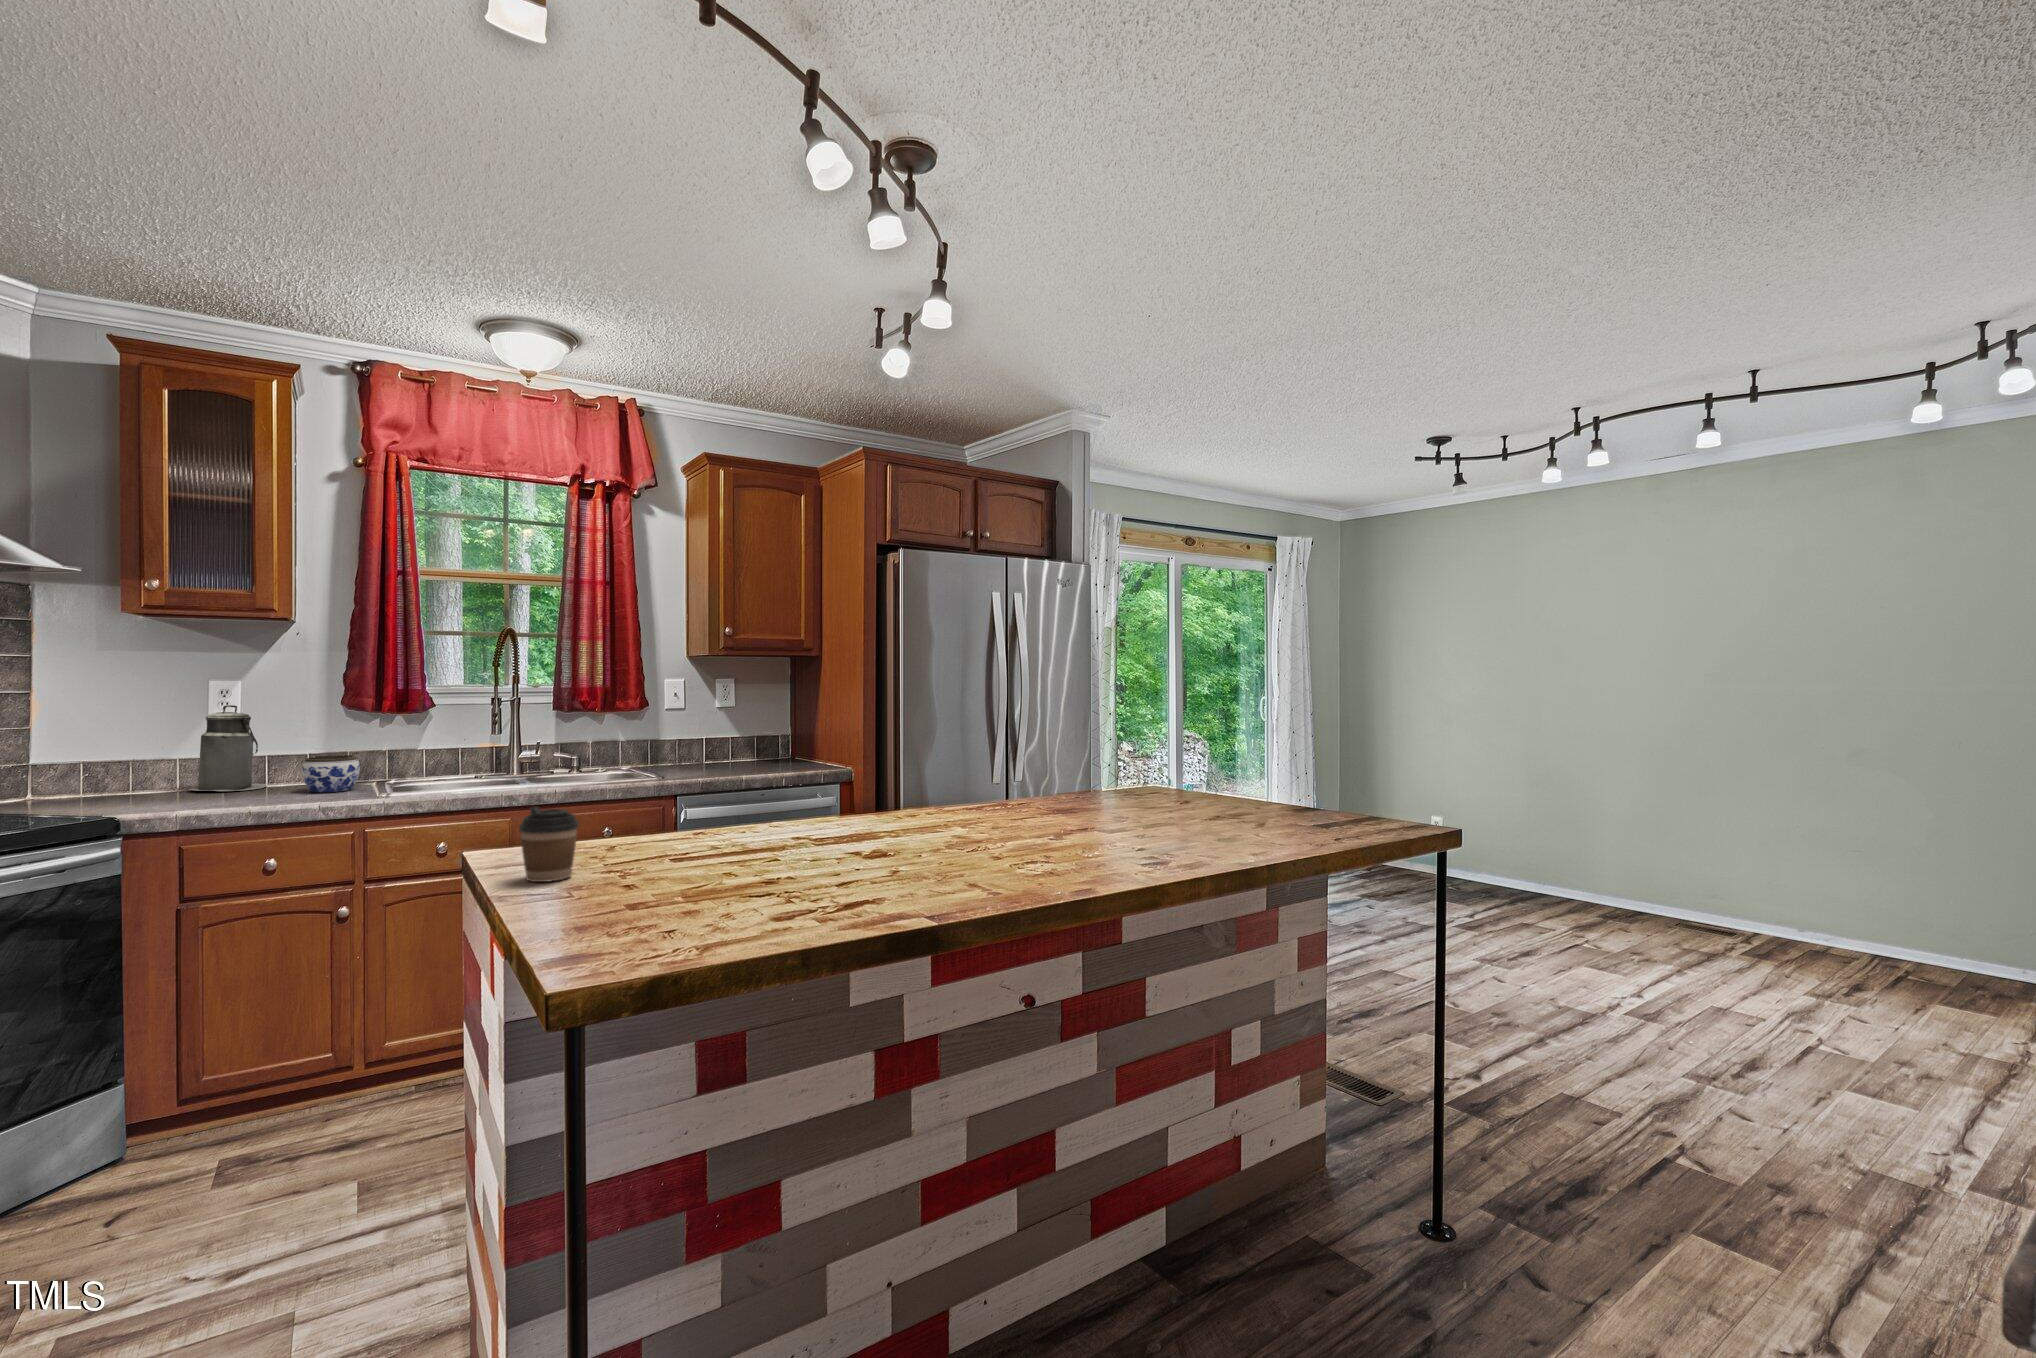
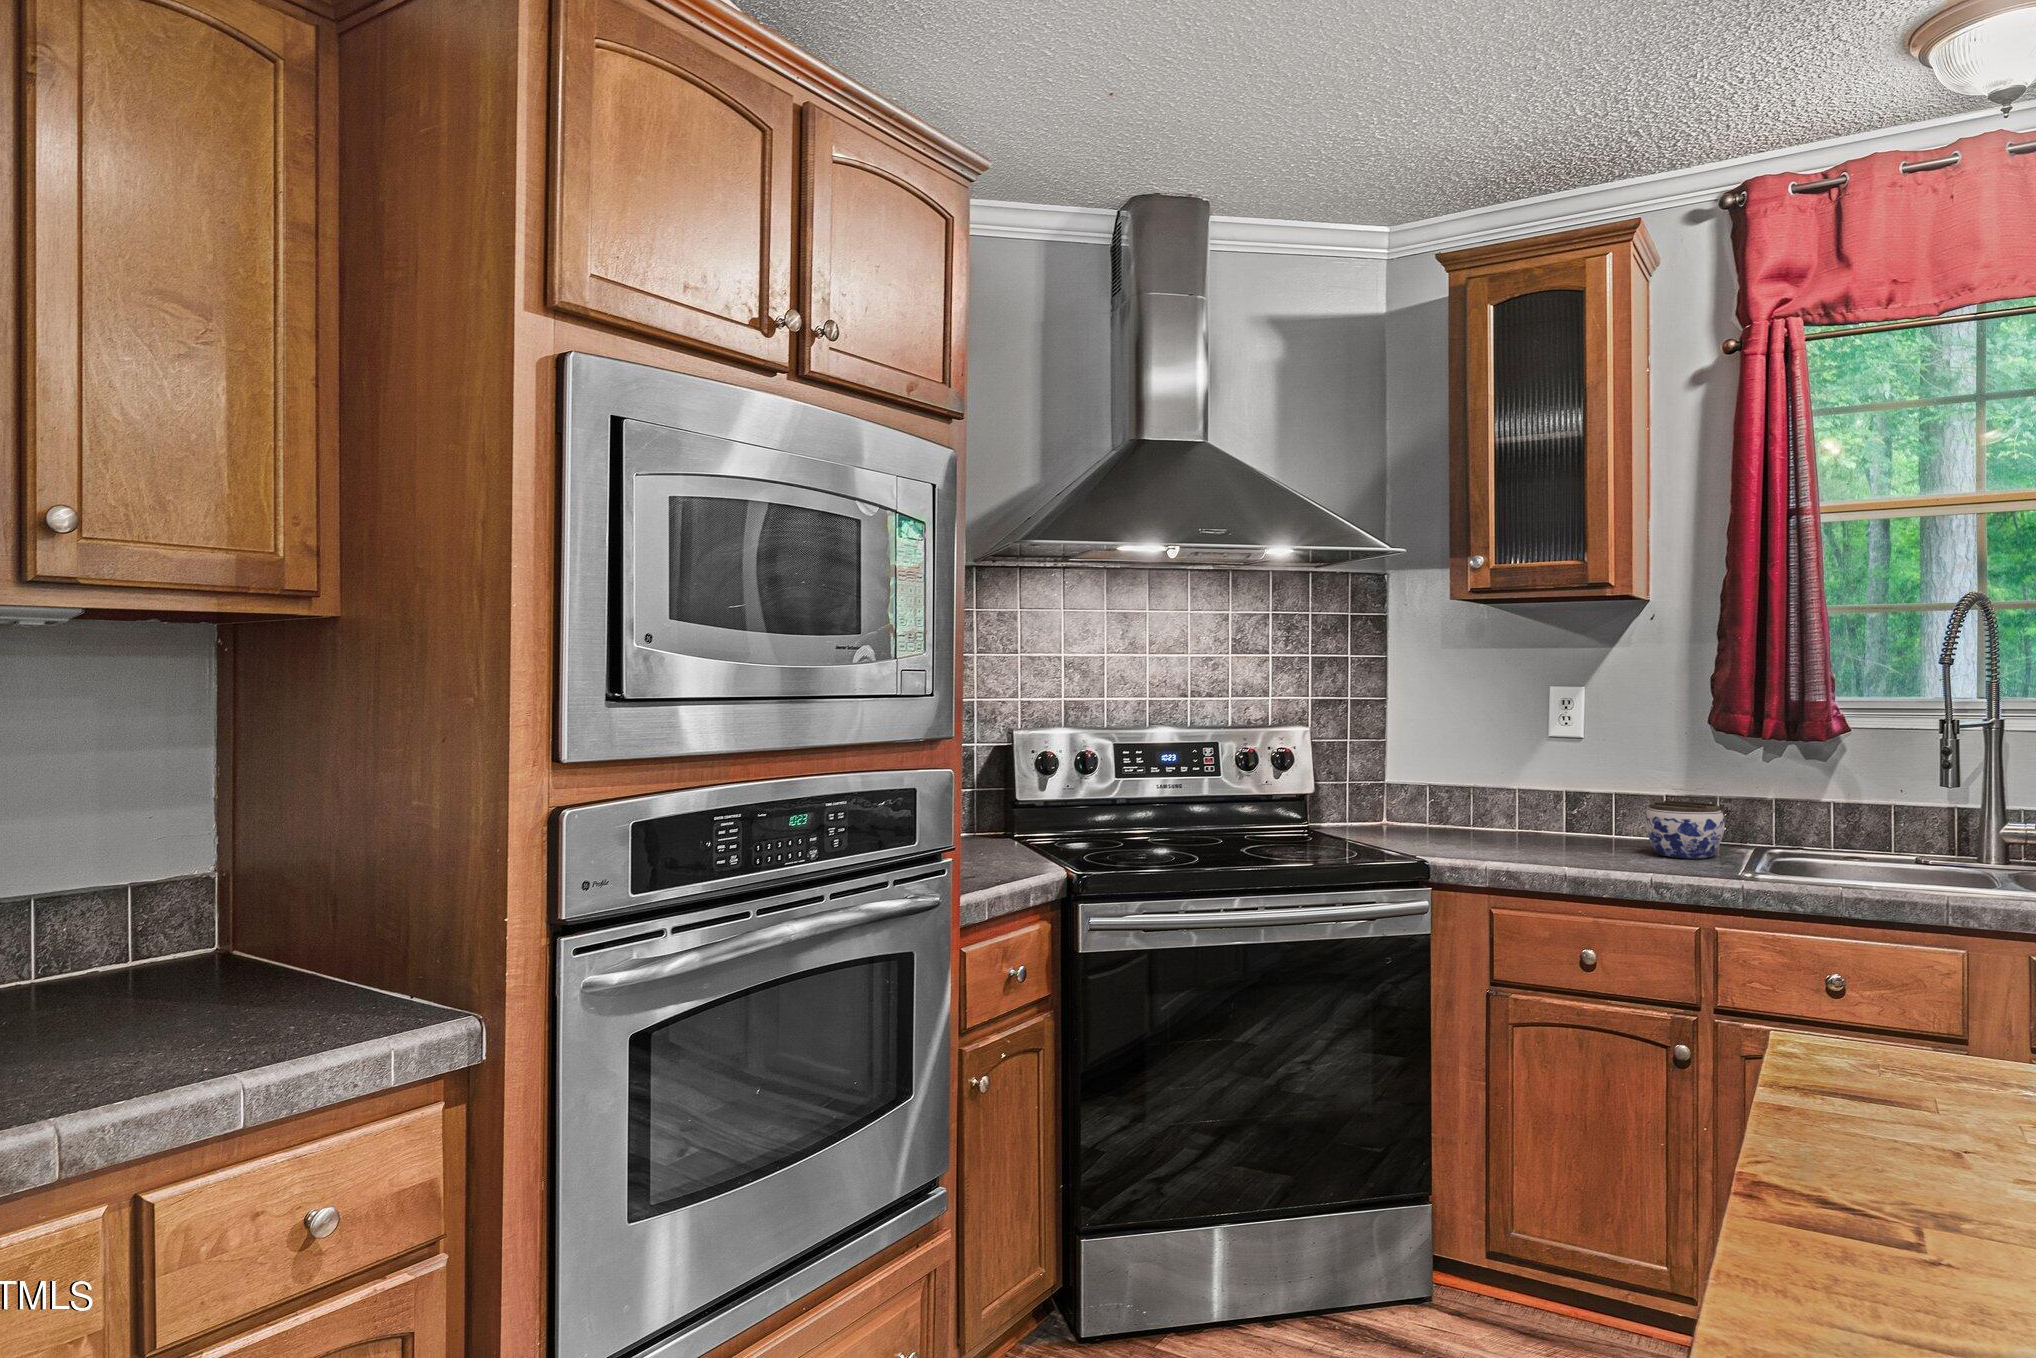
canister: present [190,705,267,791] -> none [1524,720,1613,840]
coffee cup: present [519,807,579,882] -> none [1814,984,1959,1169]

